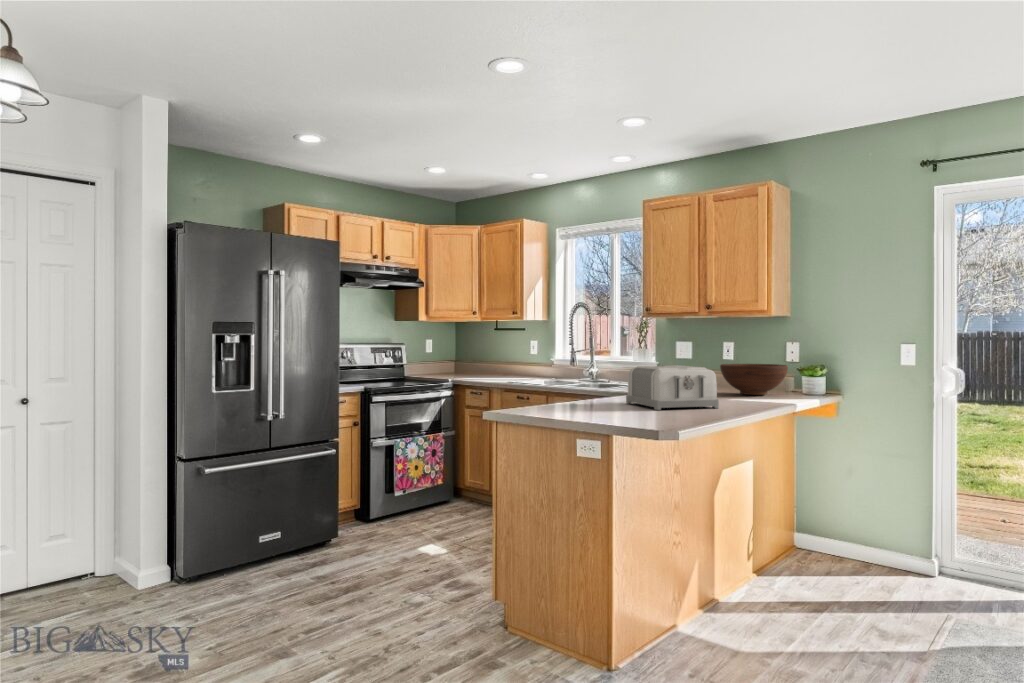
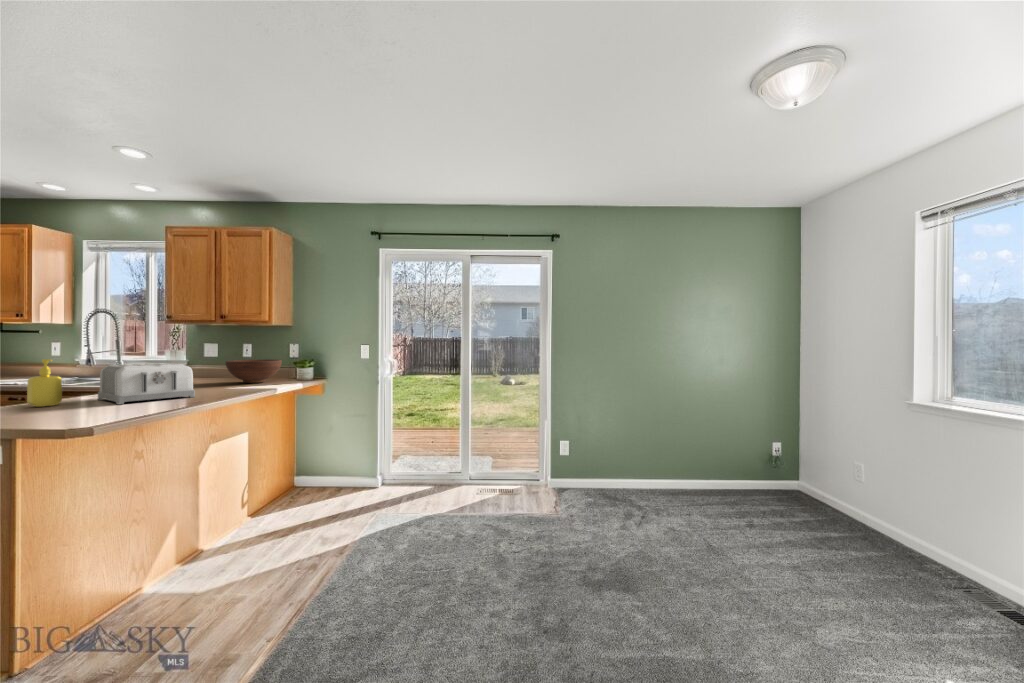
soap dispenser: none [583,359,606,407] -> present [27,359,62,407]

